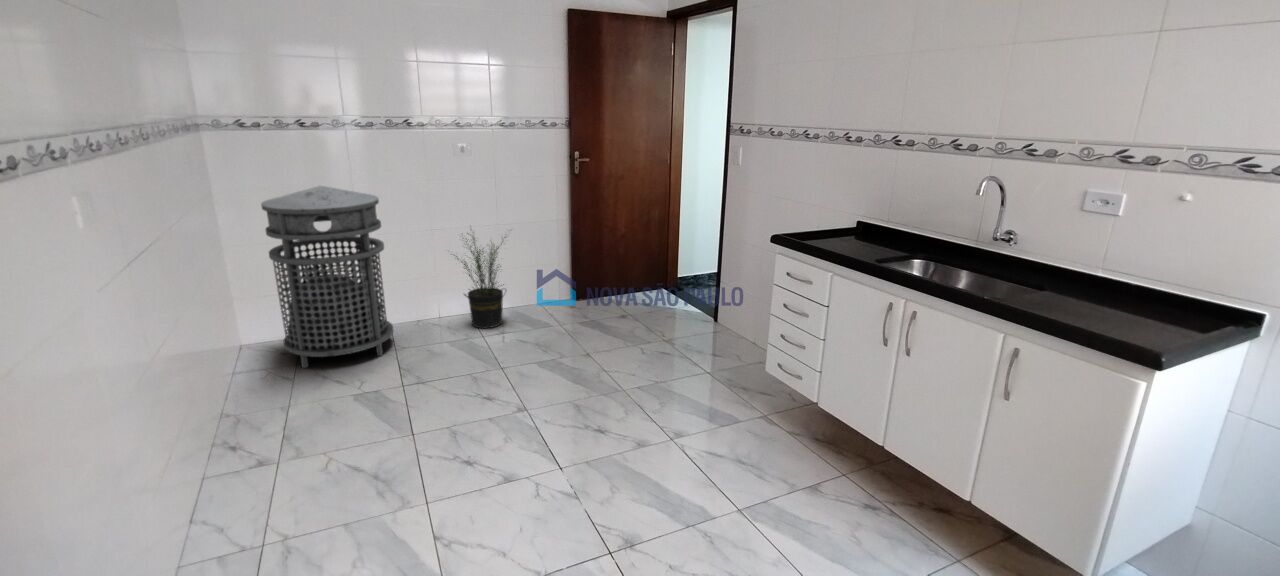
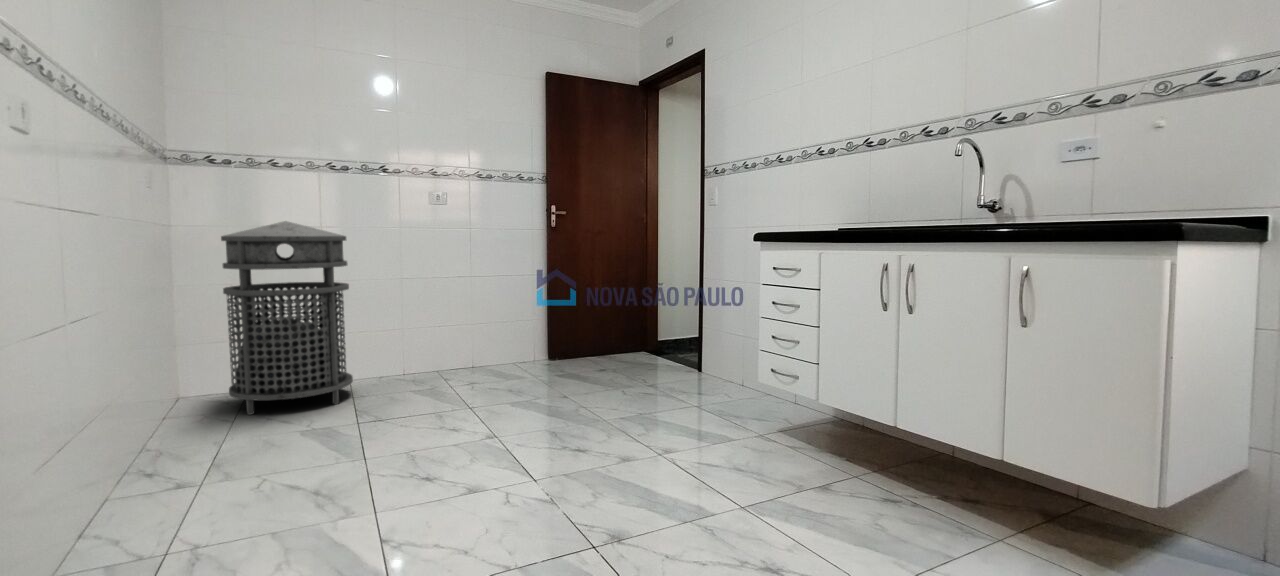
potted plant: present [454,233,506,328] -> none [414,275,488,382]

